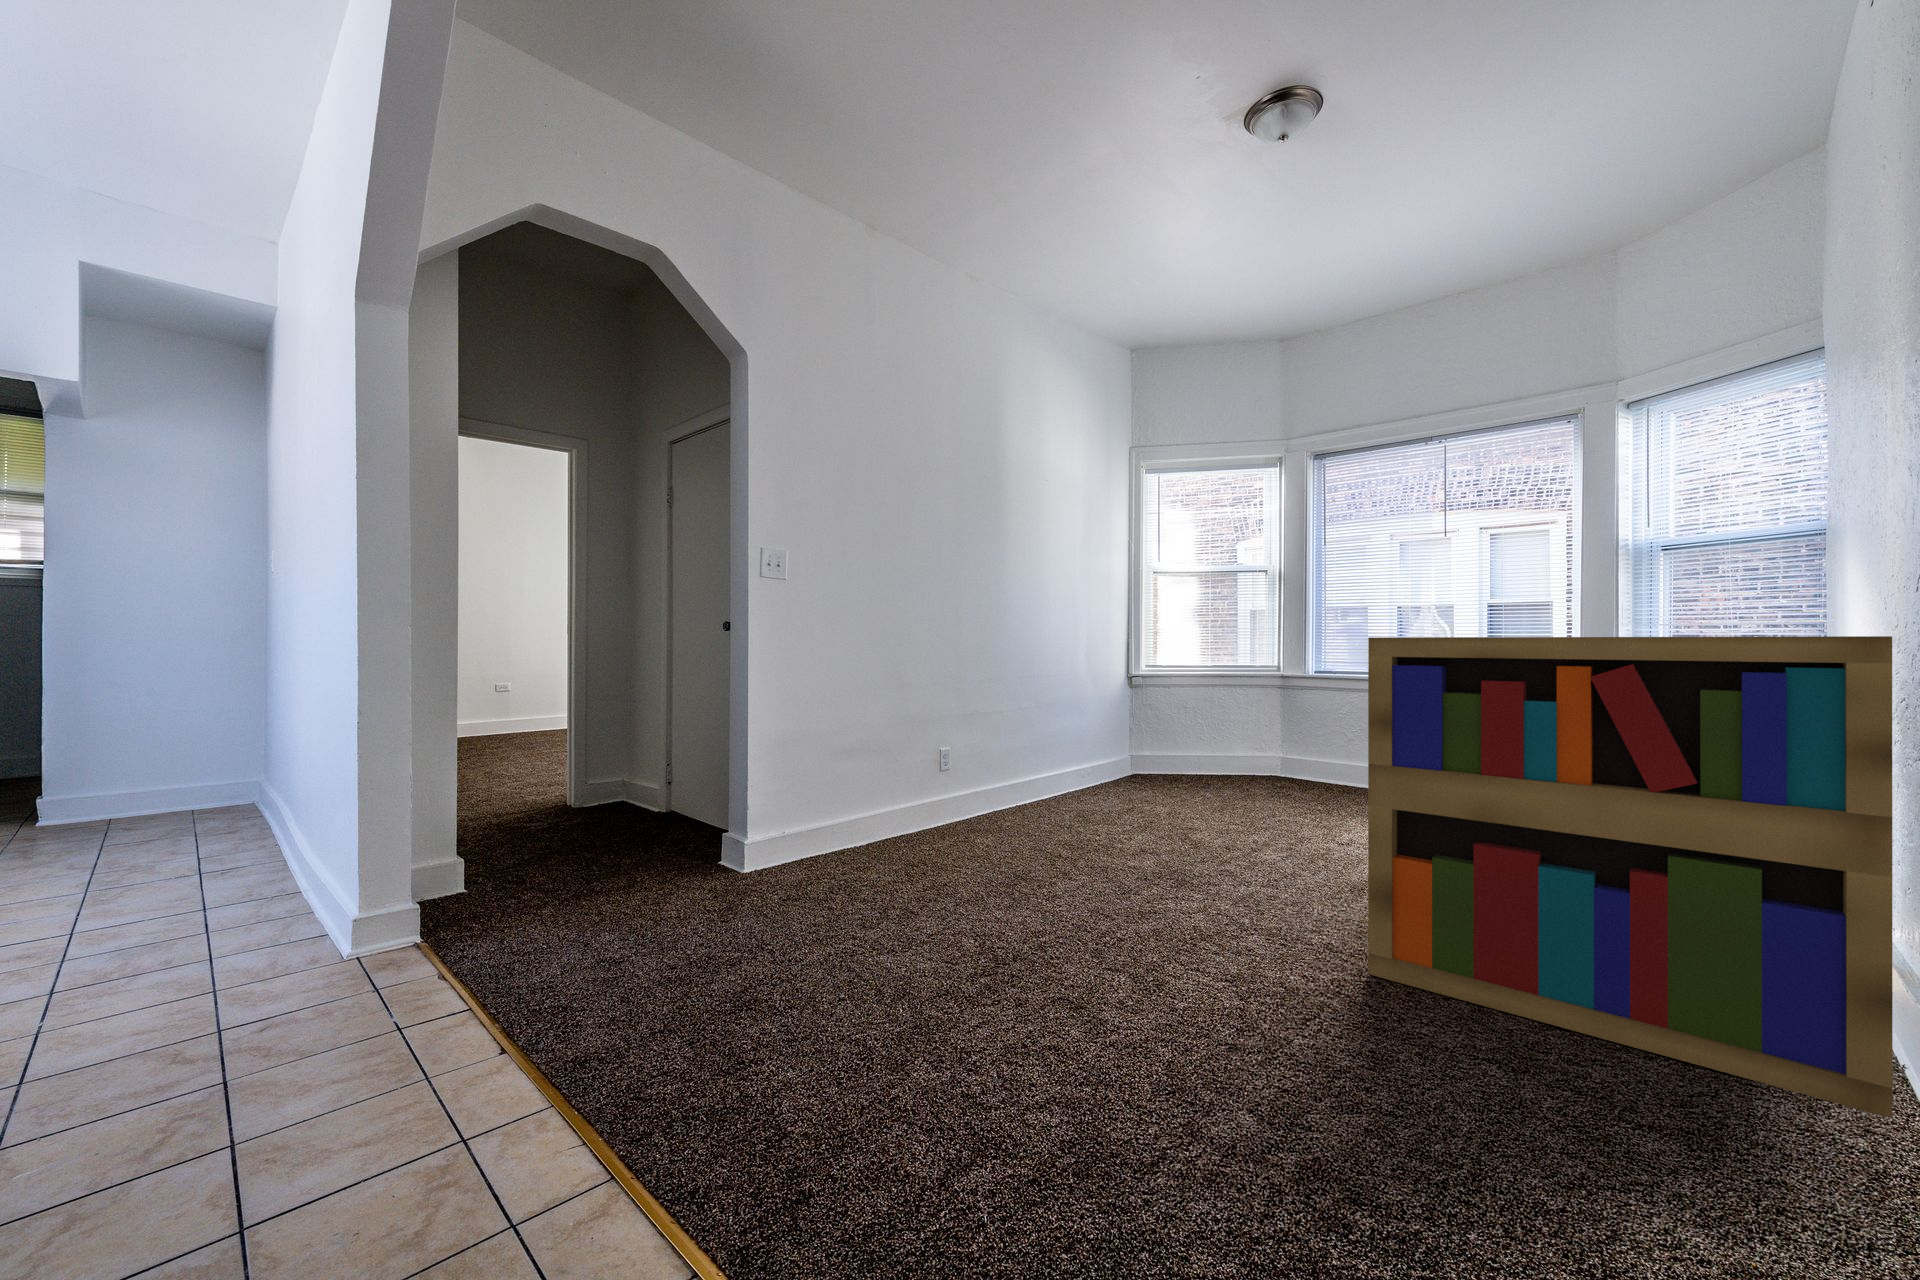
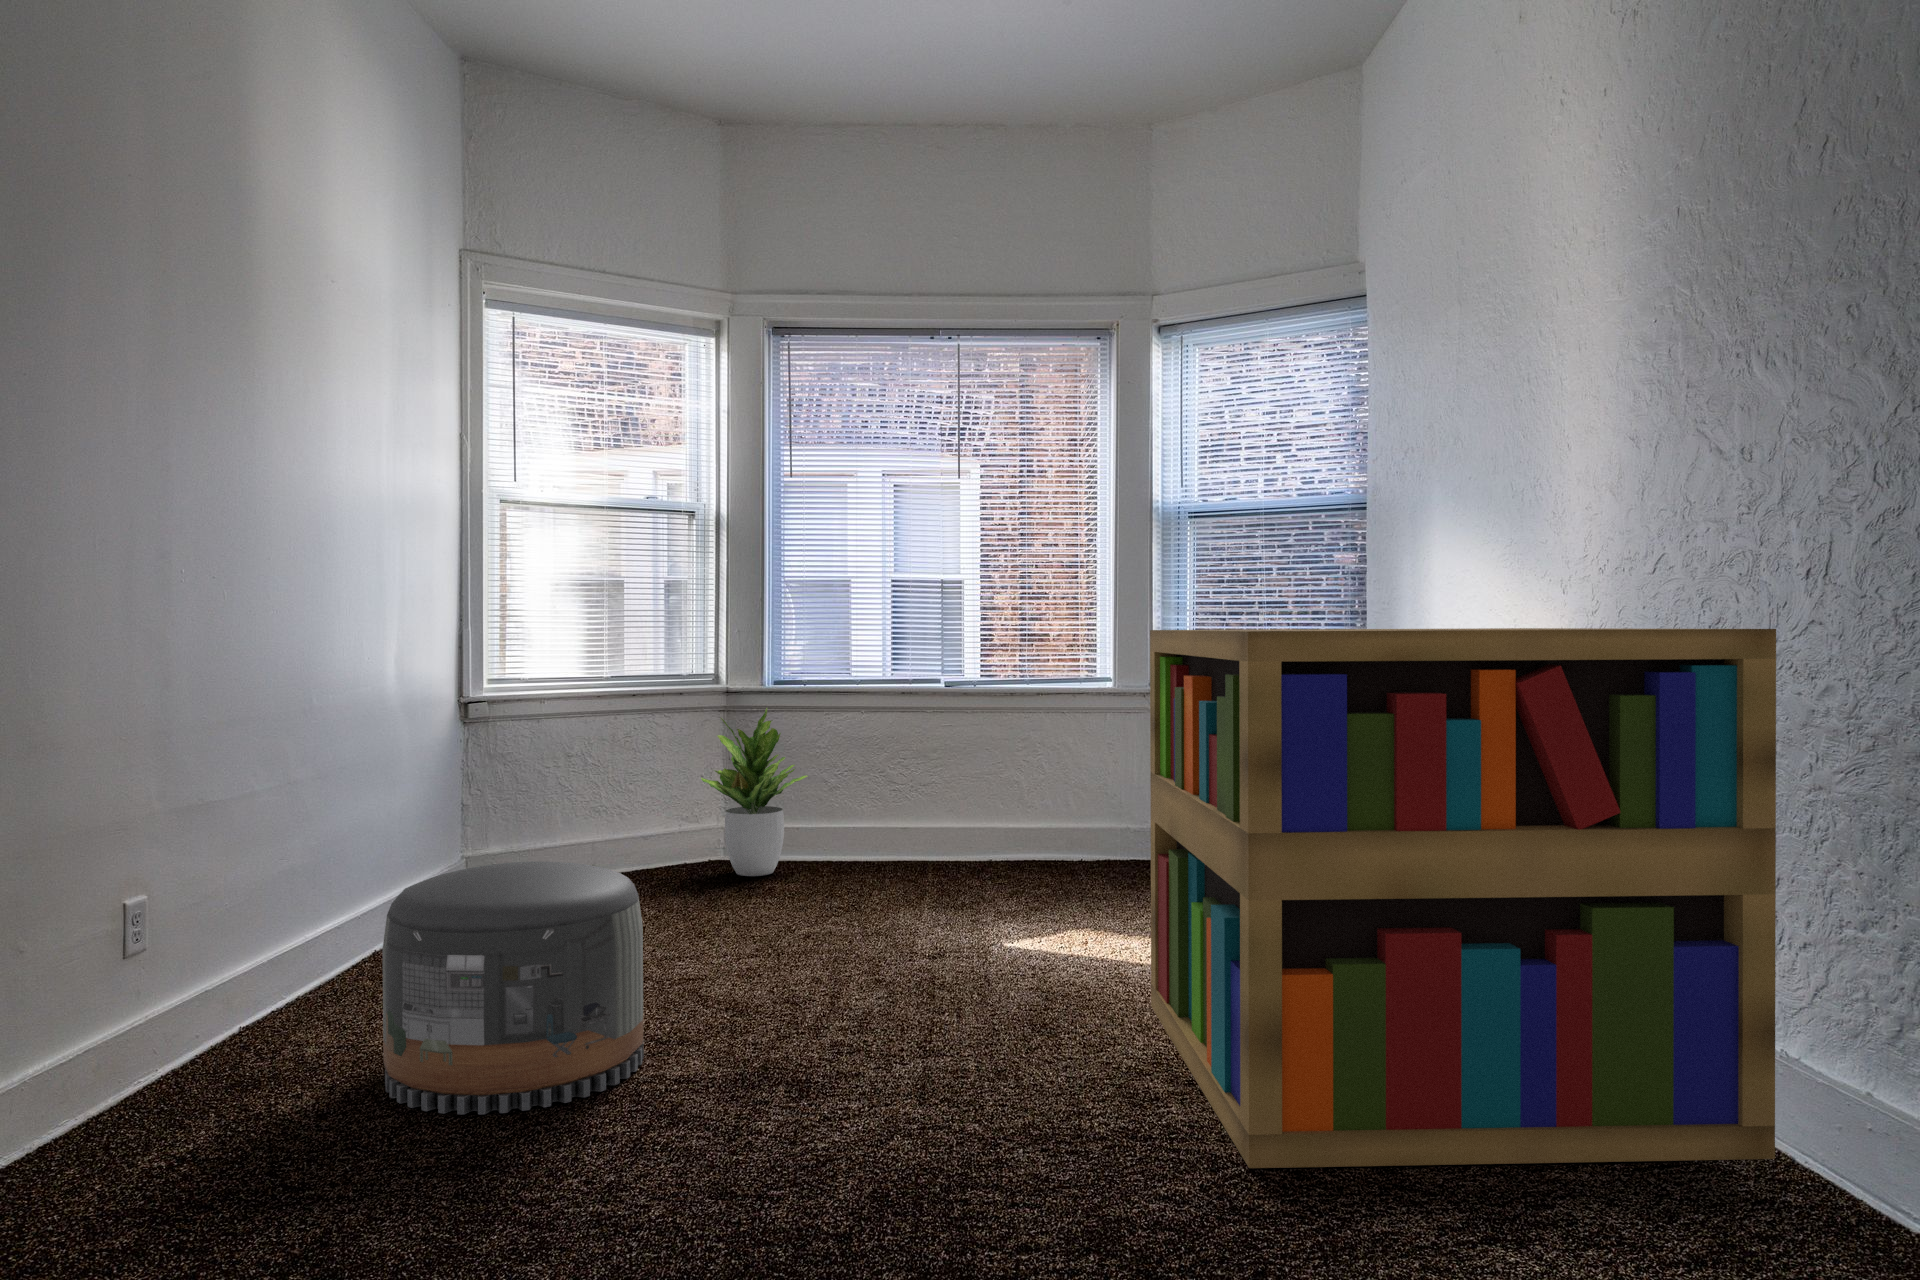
potted plant: none [1261,686,1329,787] -> present [701,708,807,876]
pouf: none [1008,747,1124,858] -> present [383,862,644,1114]

